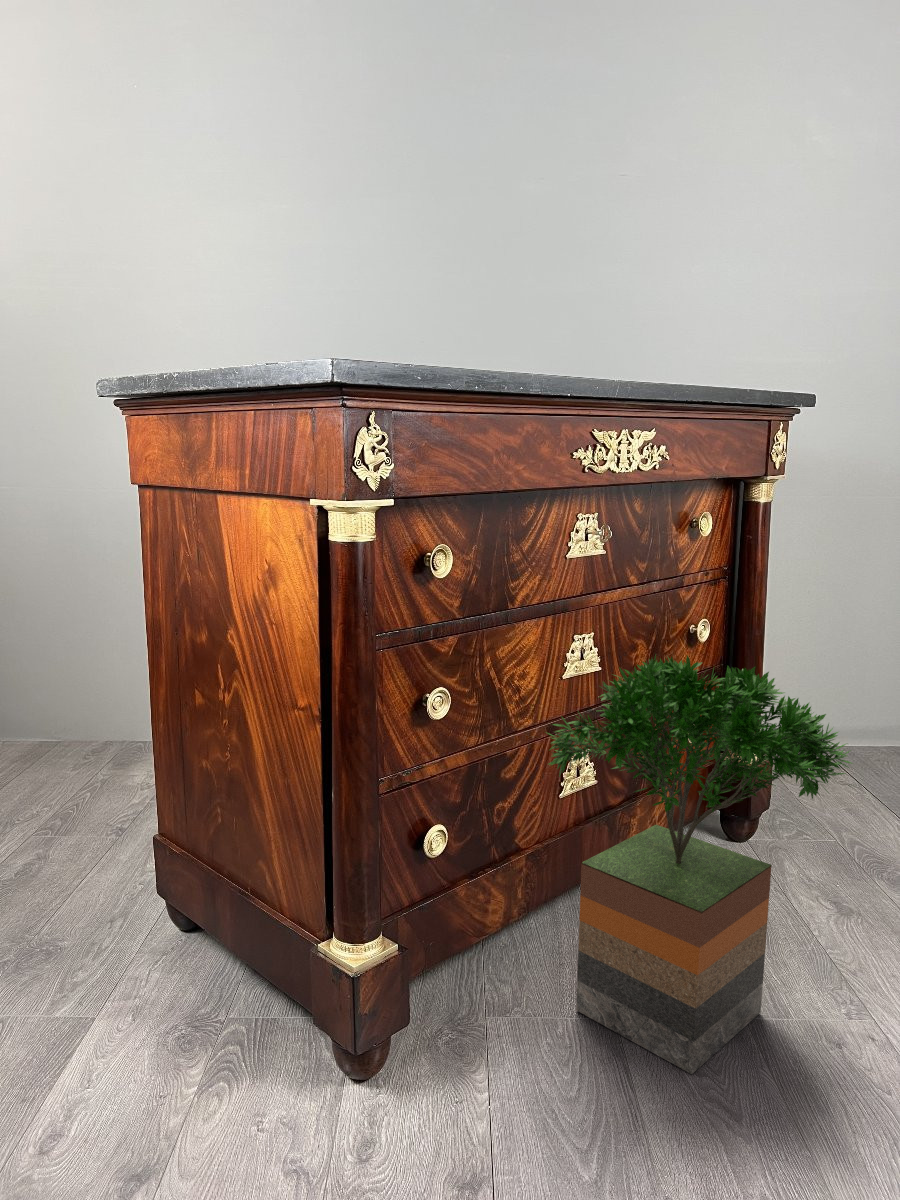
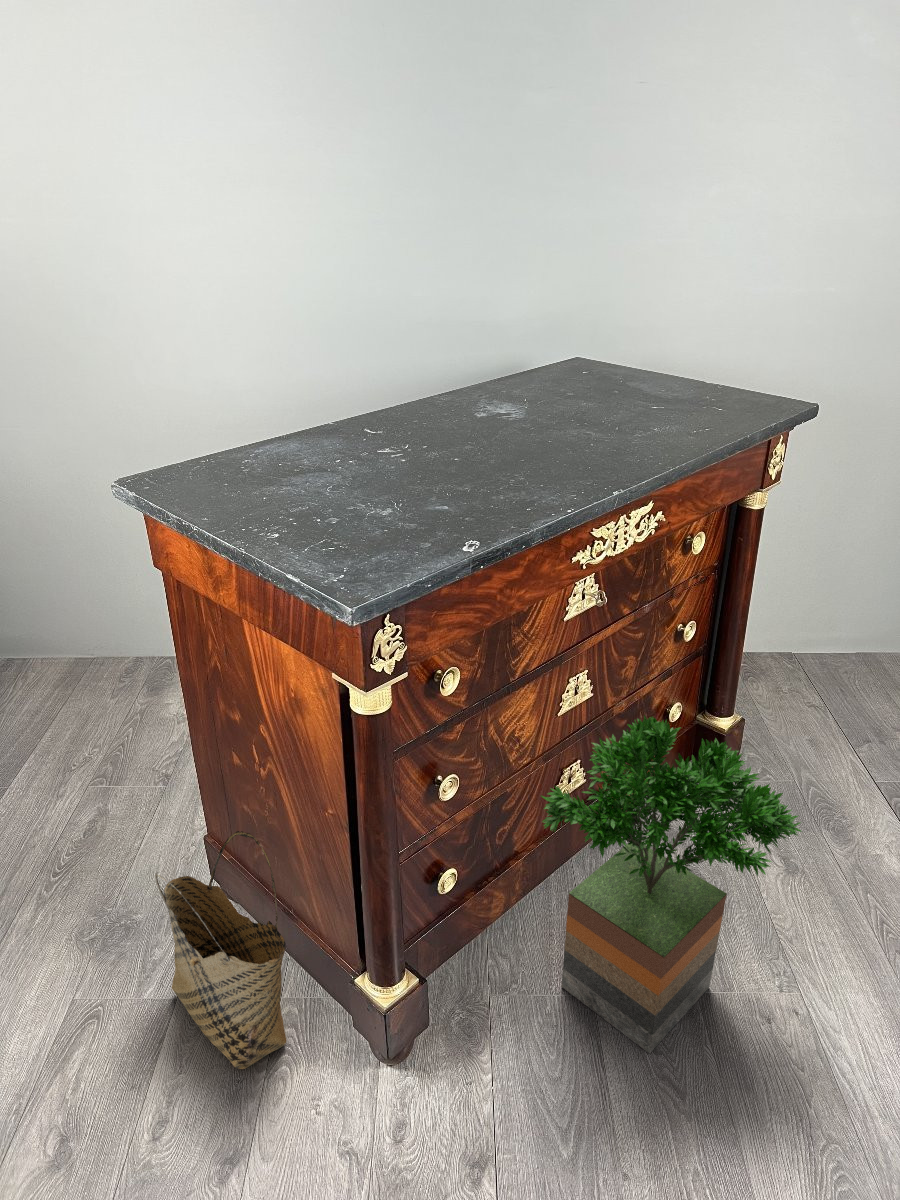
woven basket: none [85,771,235,1079] -> present [155,831,287,1069]

